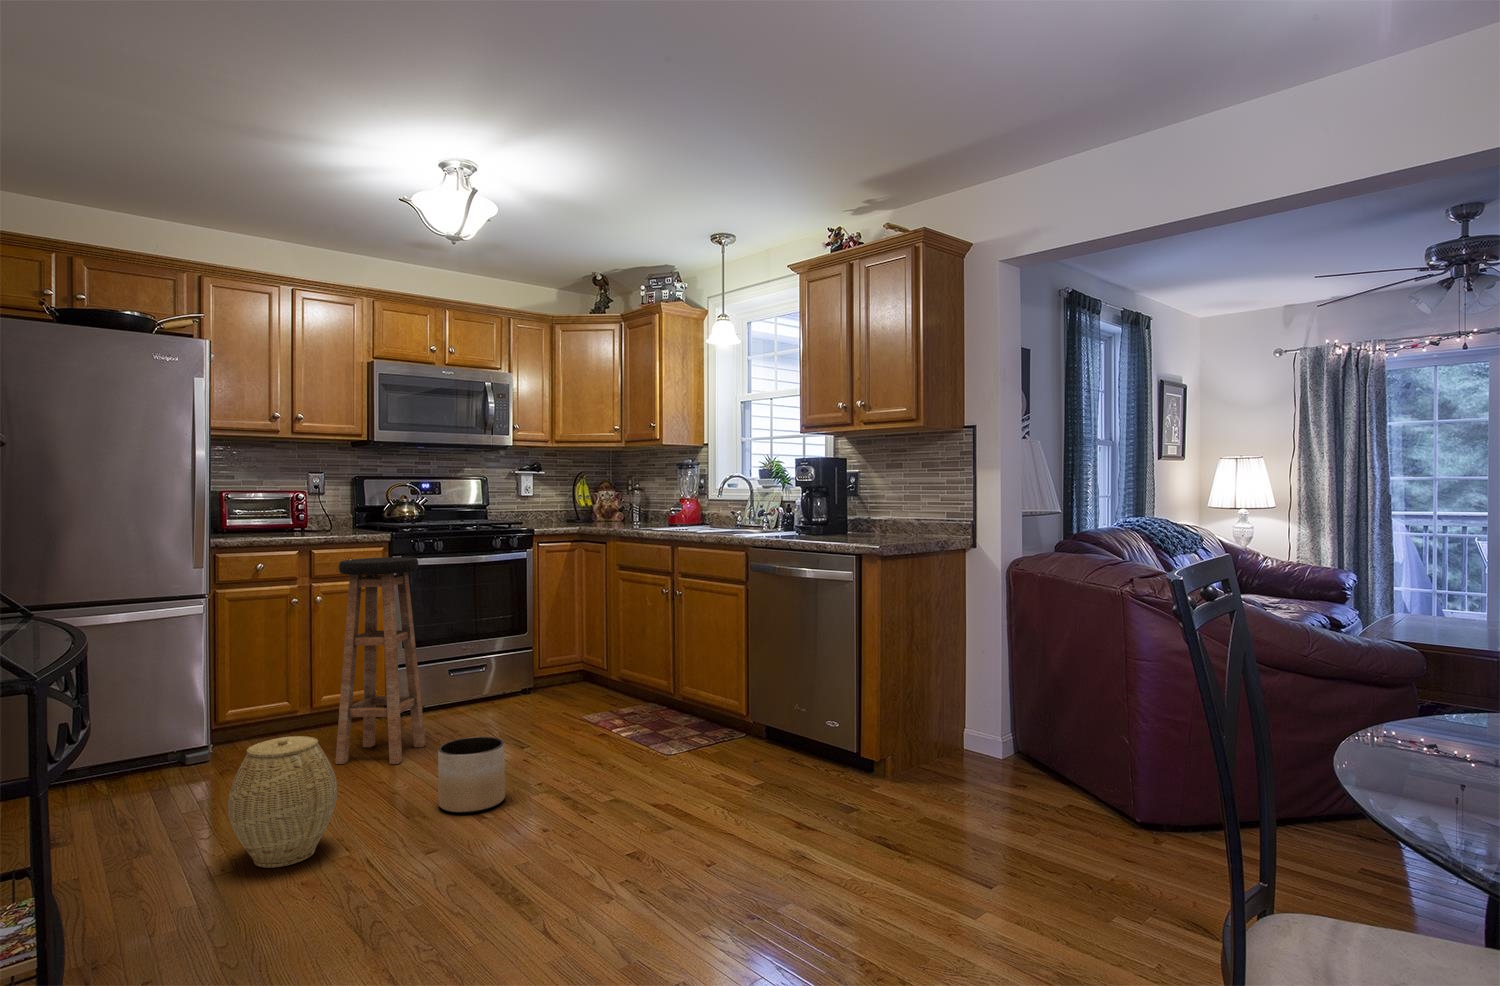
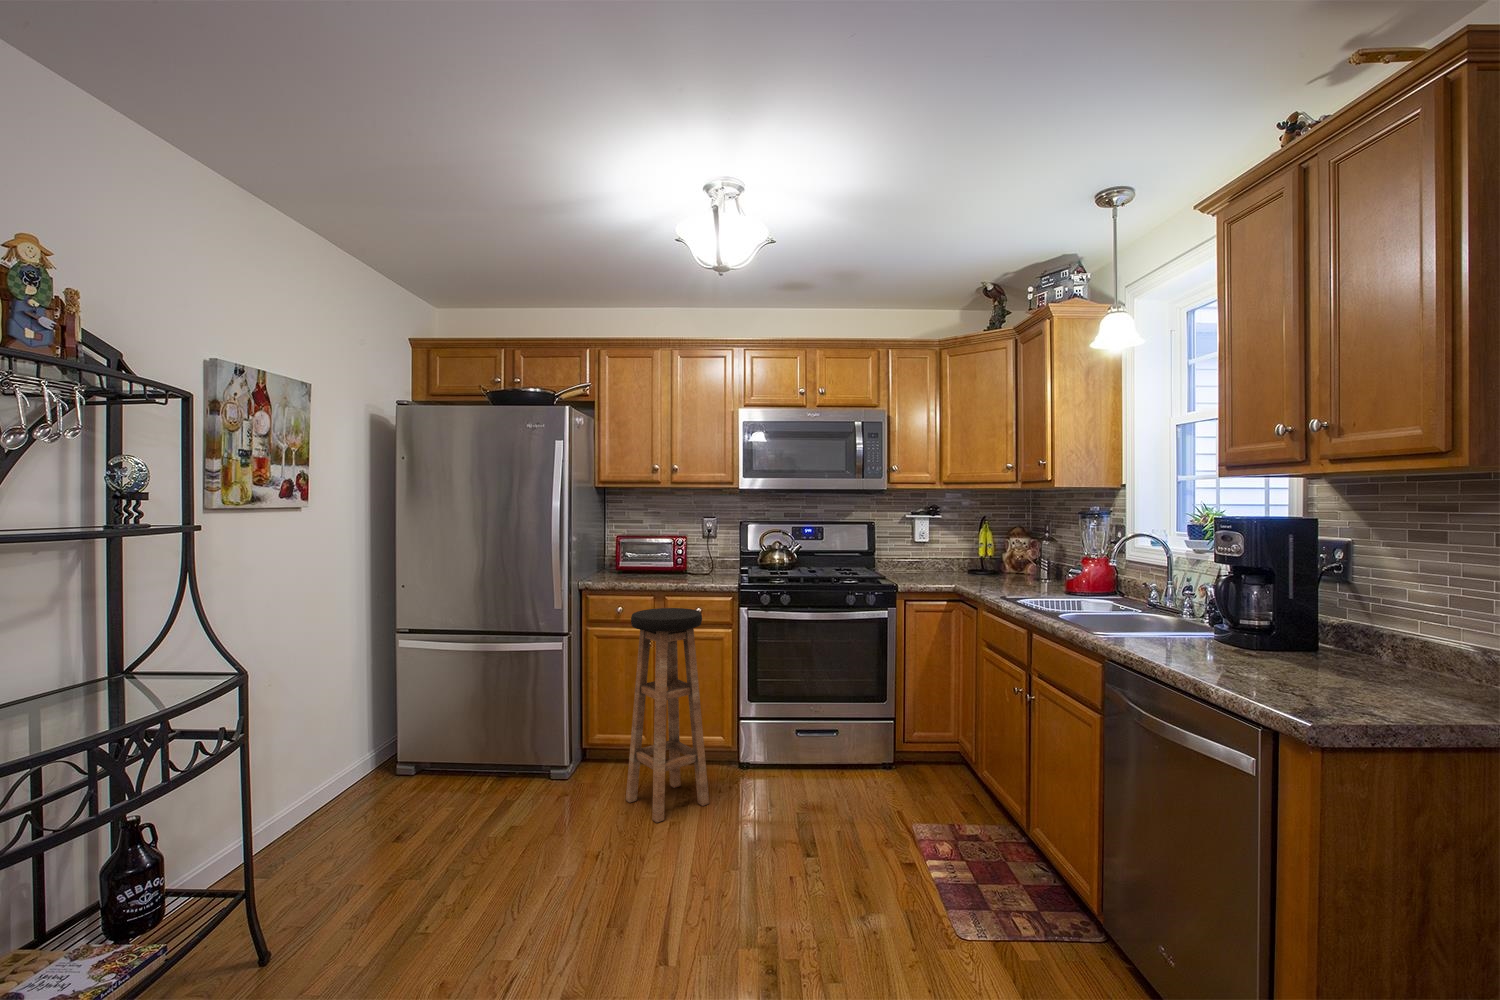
woven basket: present [228,736,337,868] -> none [375,797,478,935]
planter: present [438,736,505,813] -> none [580,841,654,947]

